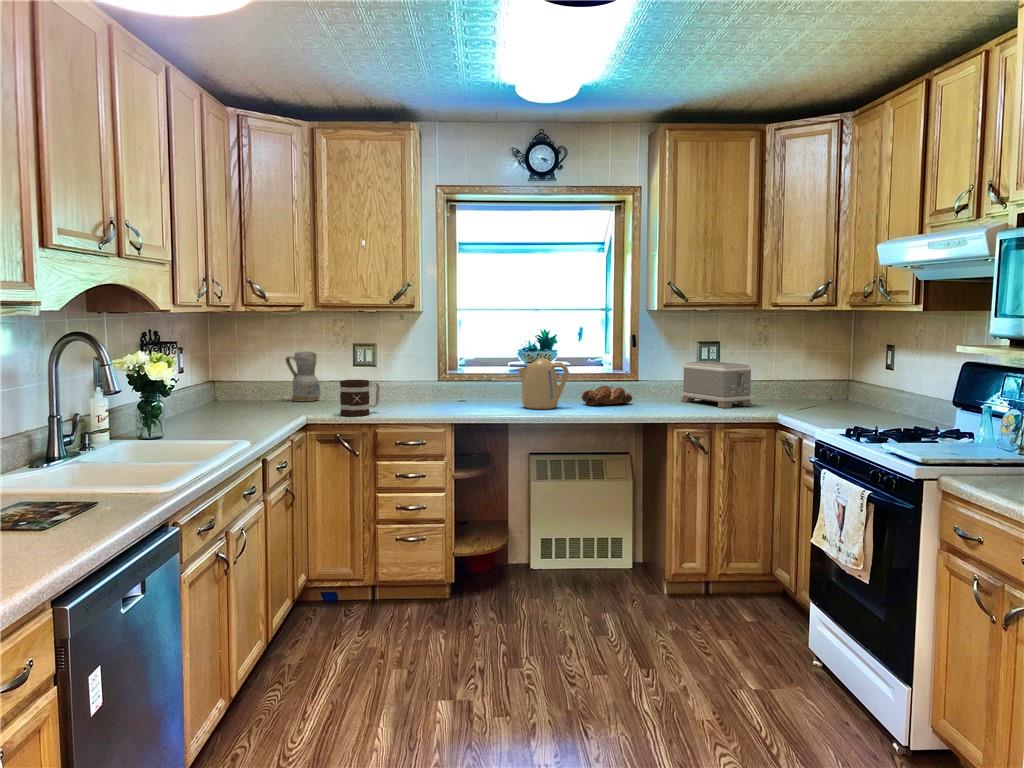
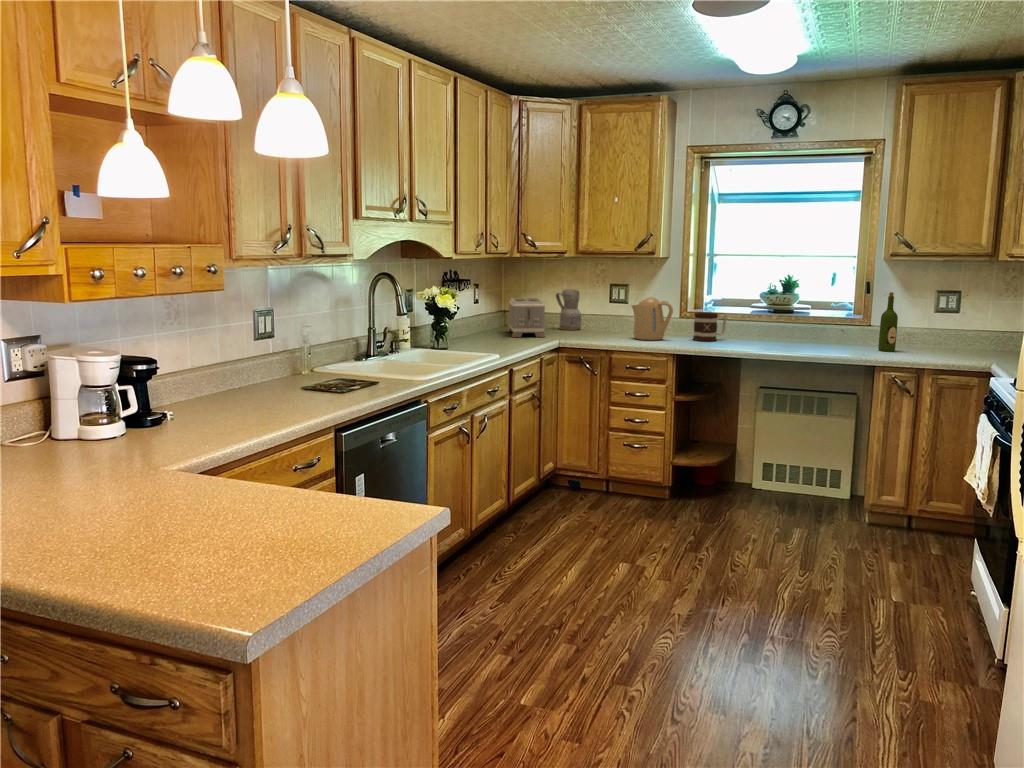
wine bottle: none [657,345,674,406] -> present [878,292,898,351]
kettle: present [517,358,569,409] -> present [632,297,673,340]
toaster: present [681,361,752,408] -> present [509,298,545,337]
mug: present [340,380,380,416] -> present [693,312,726,341]
bread loaf: present [582,386,632,406] -> none [805,329,856,346]

